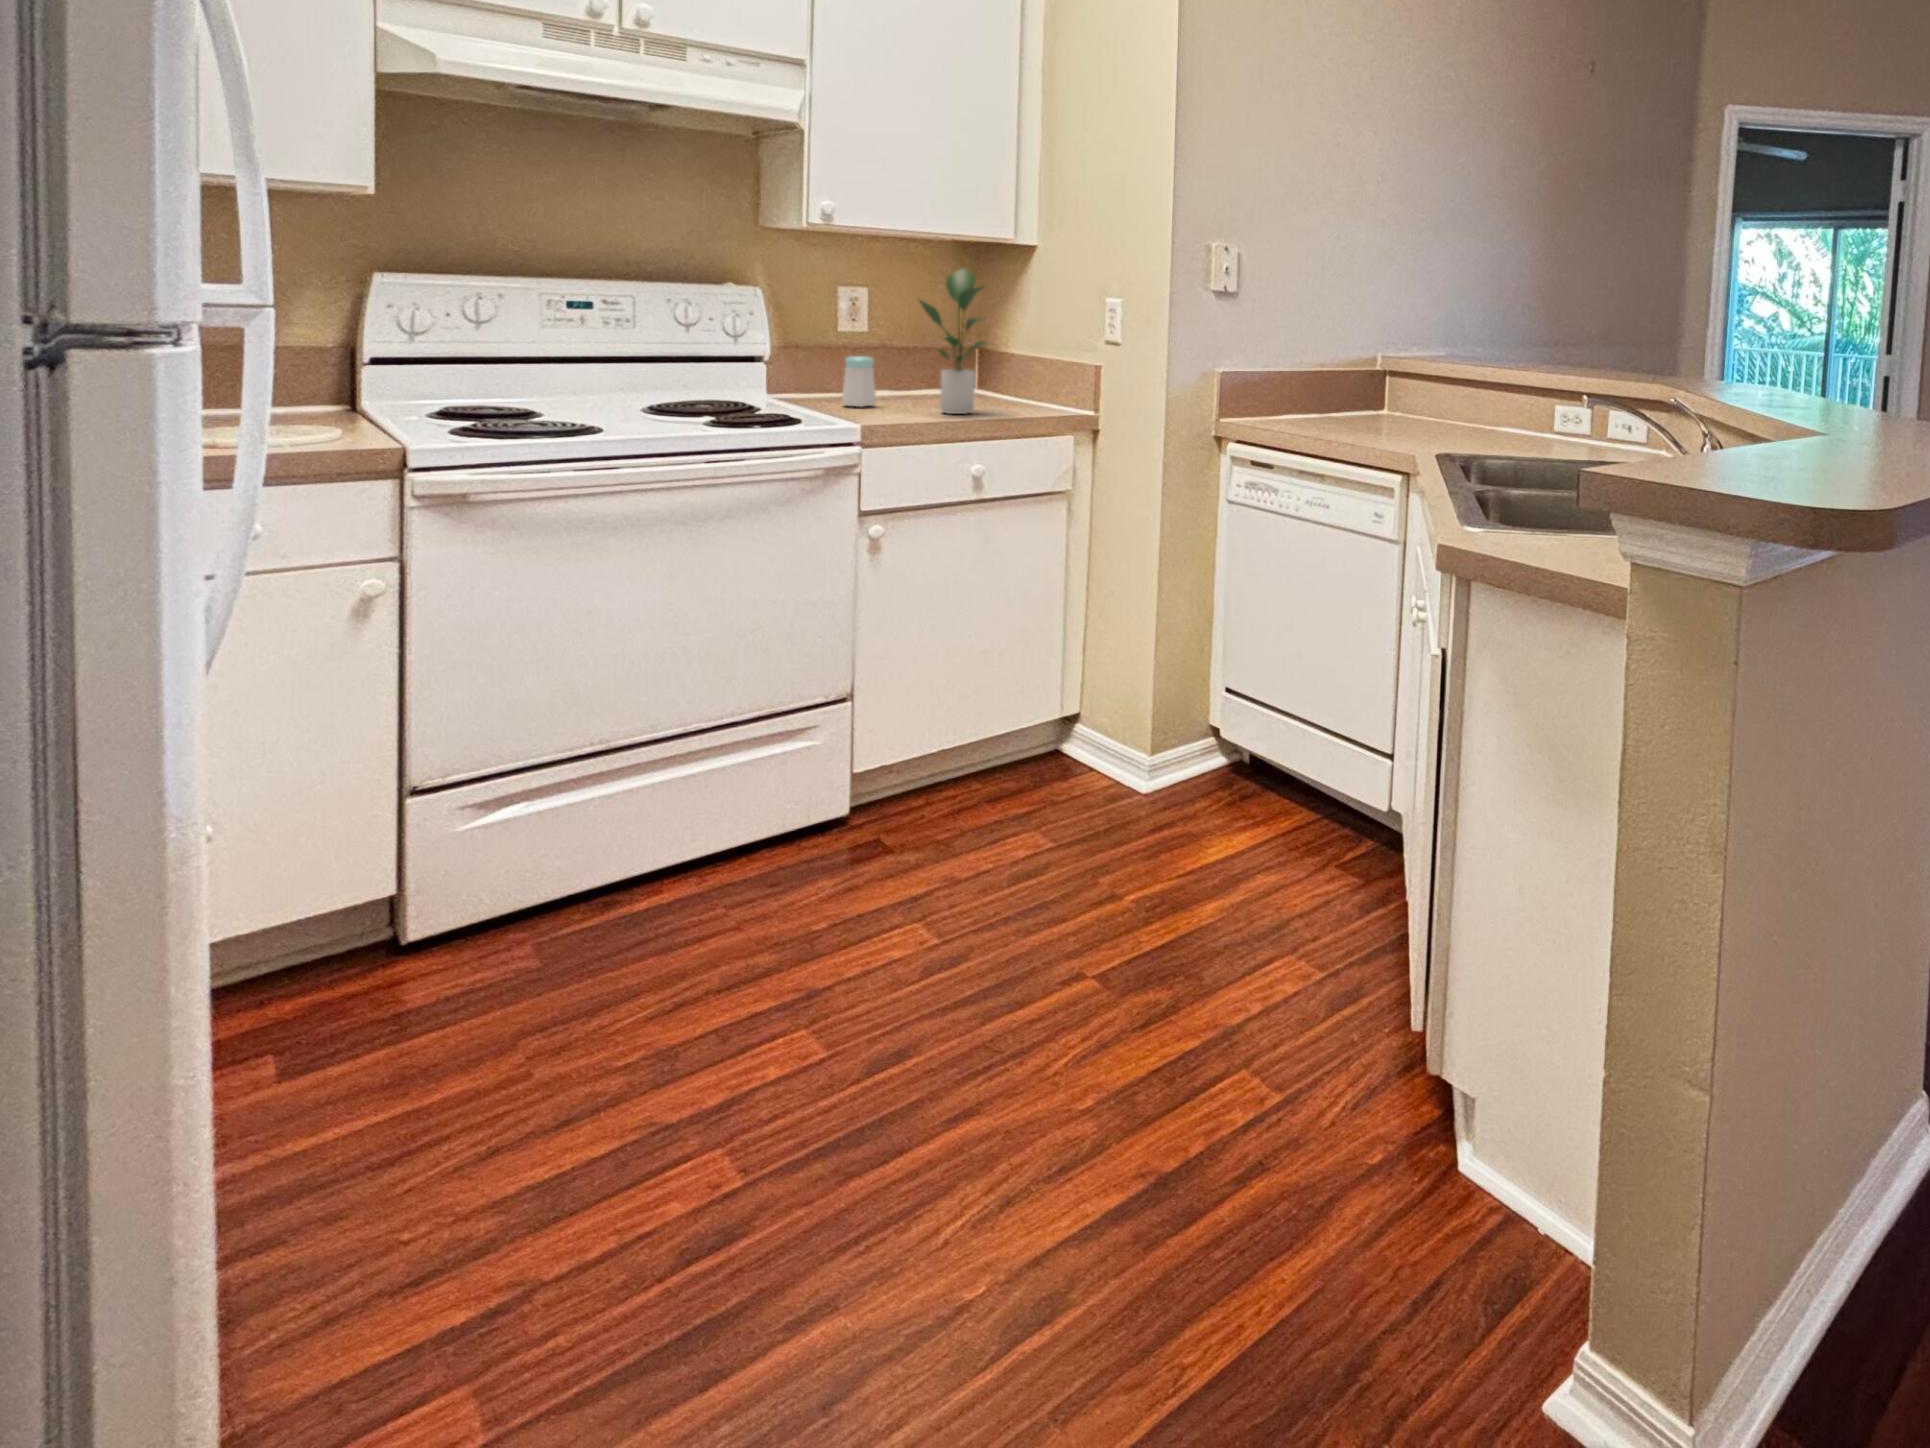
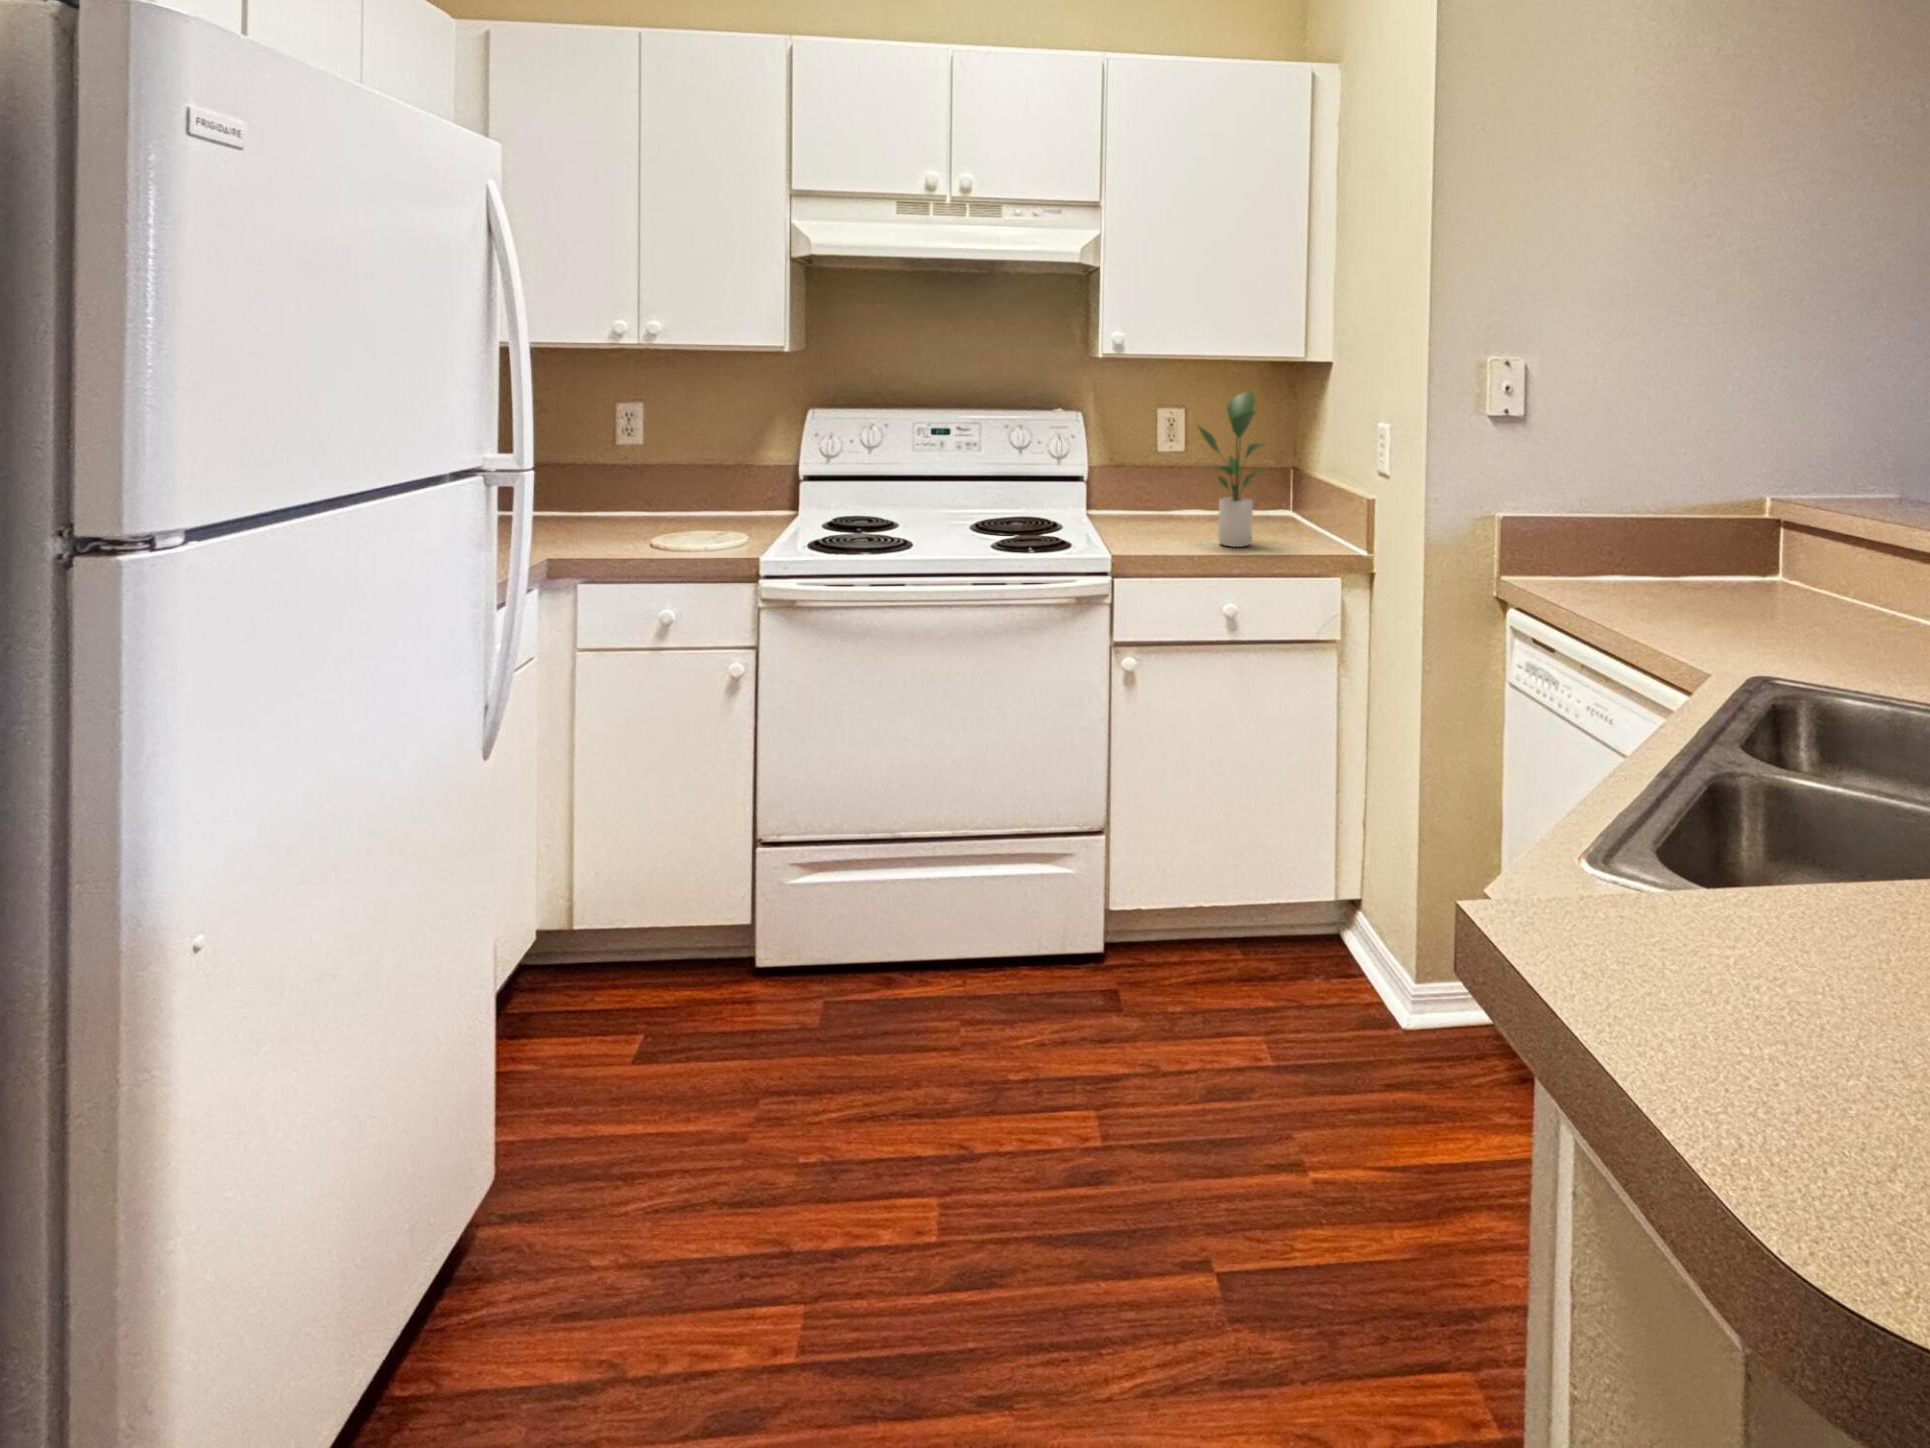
salt shaker: present [842,356,876,407] -> none [1141,480,1170,531]

